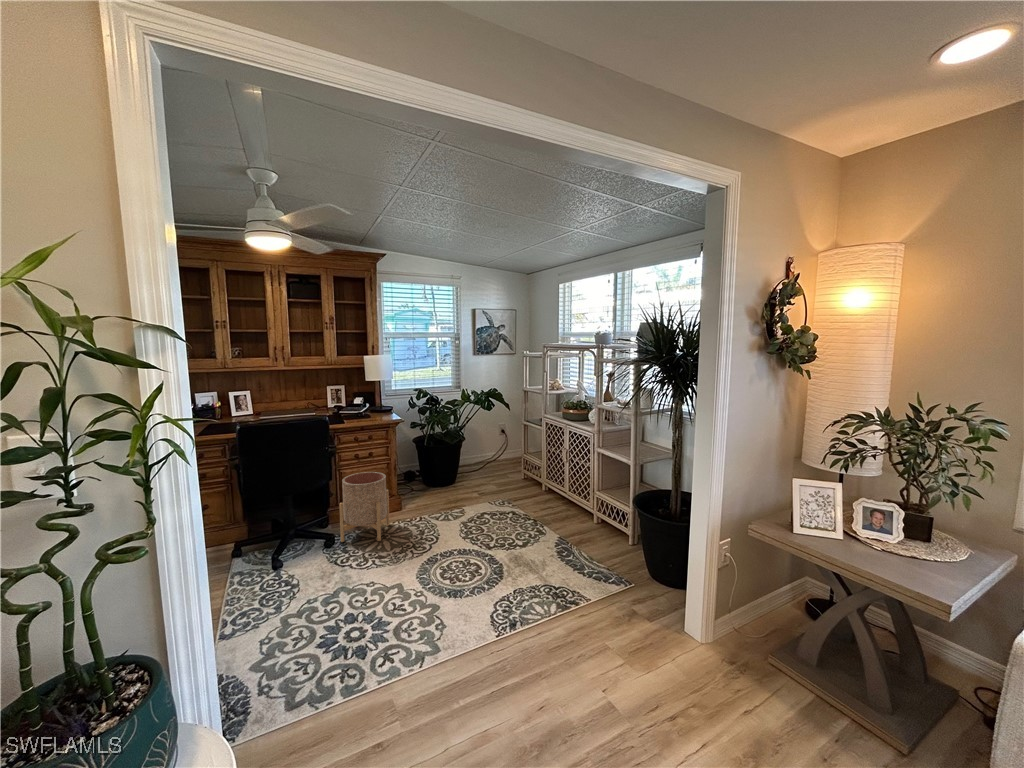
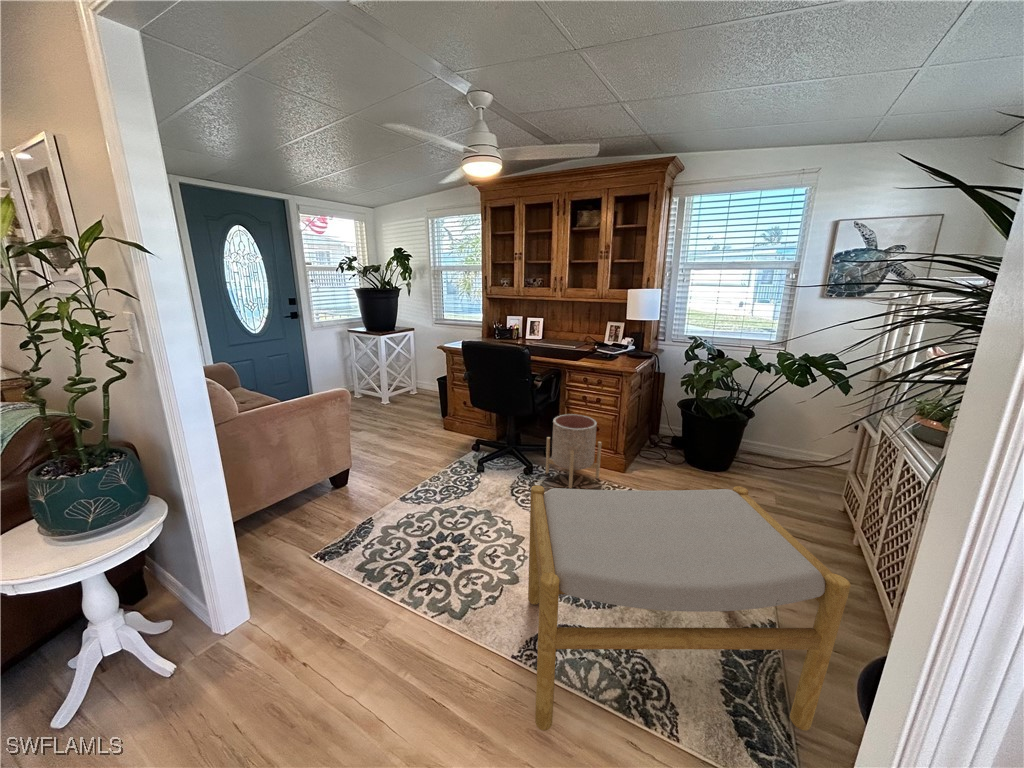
footstool: none [459,464,611,642] -> present [528,485,851,731]

